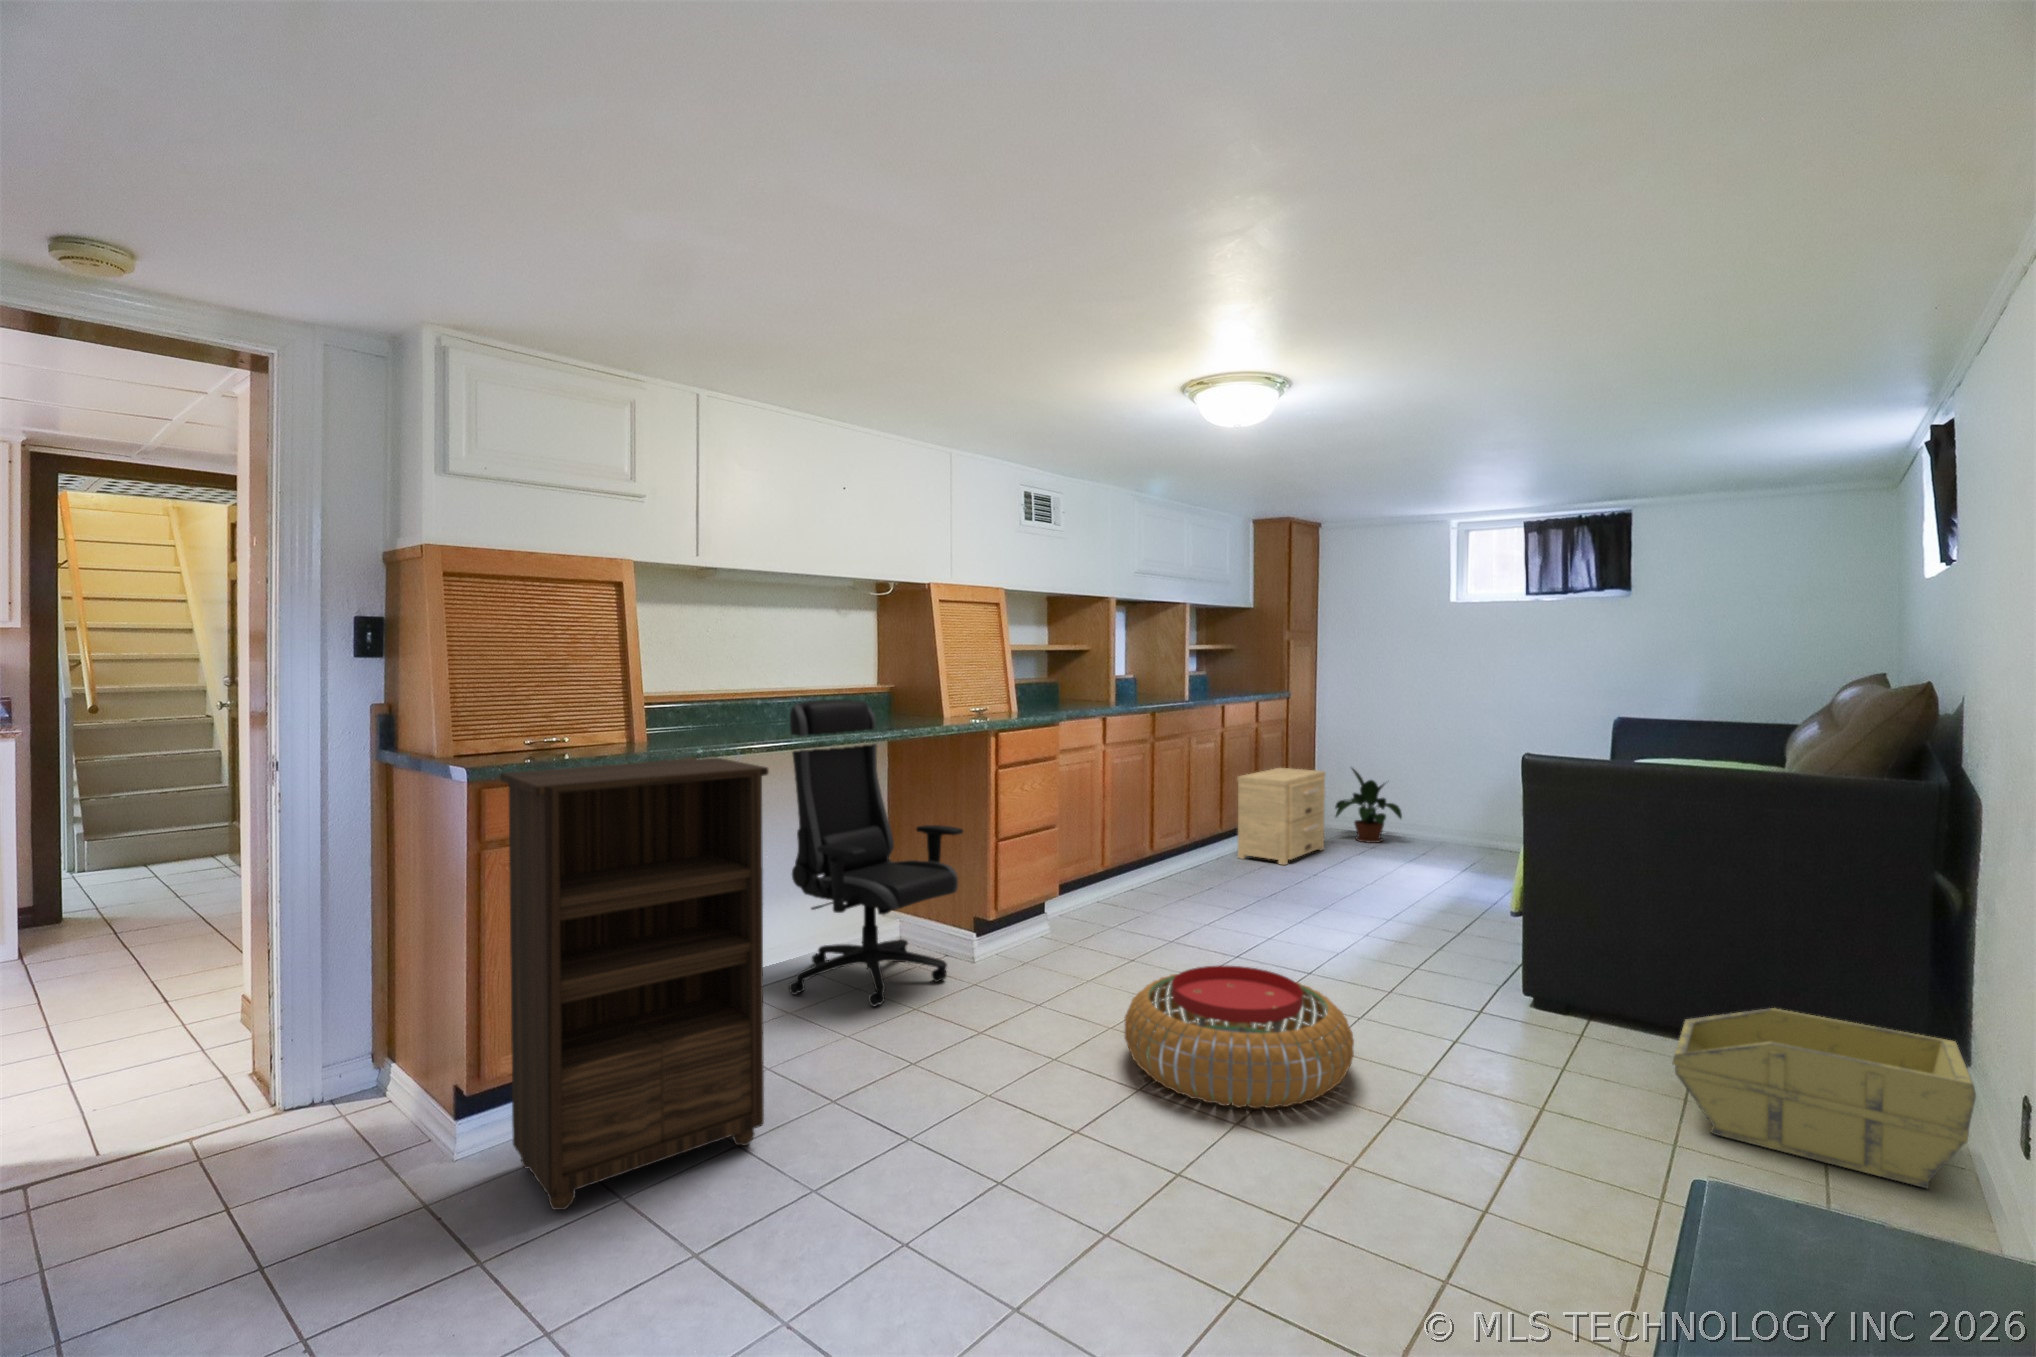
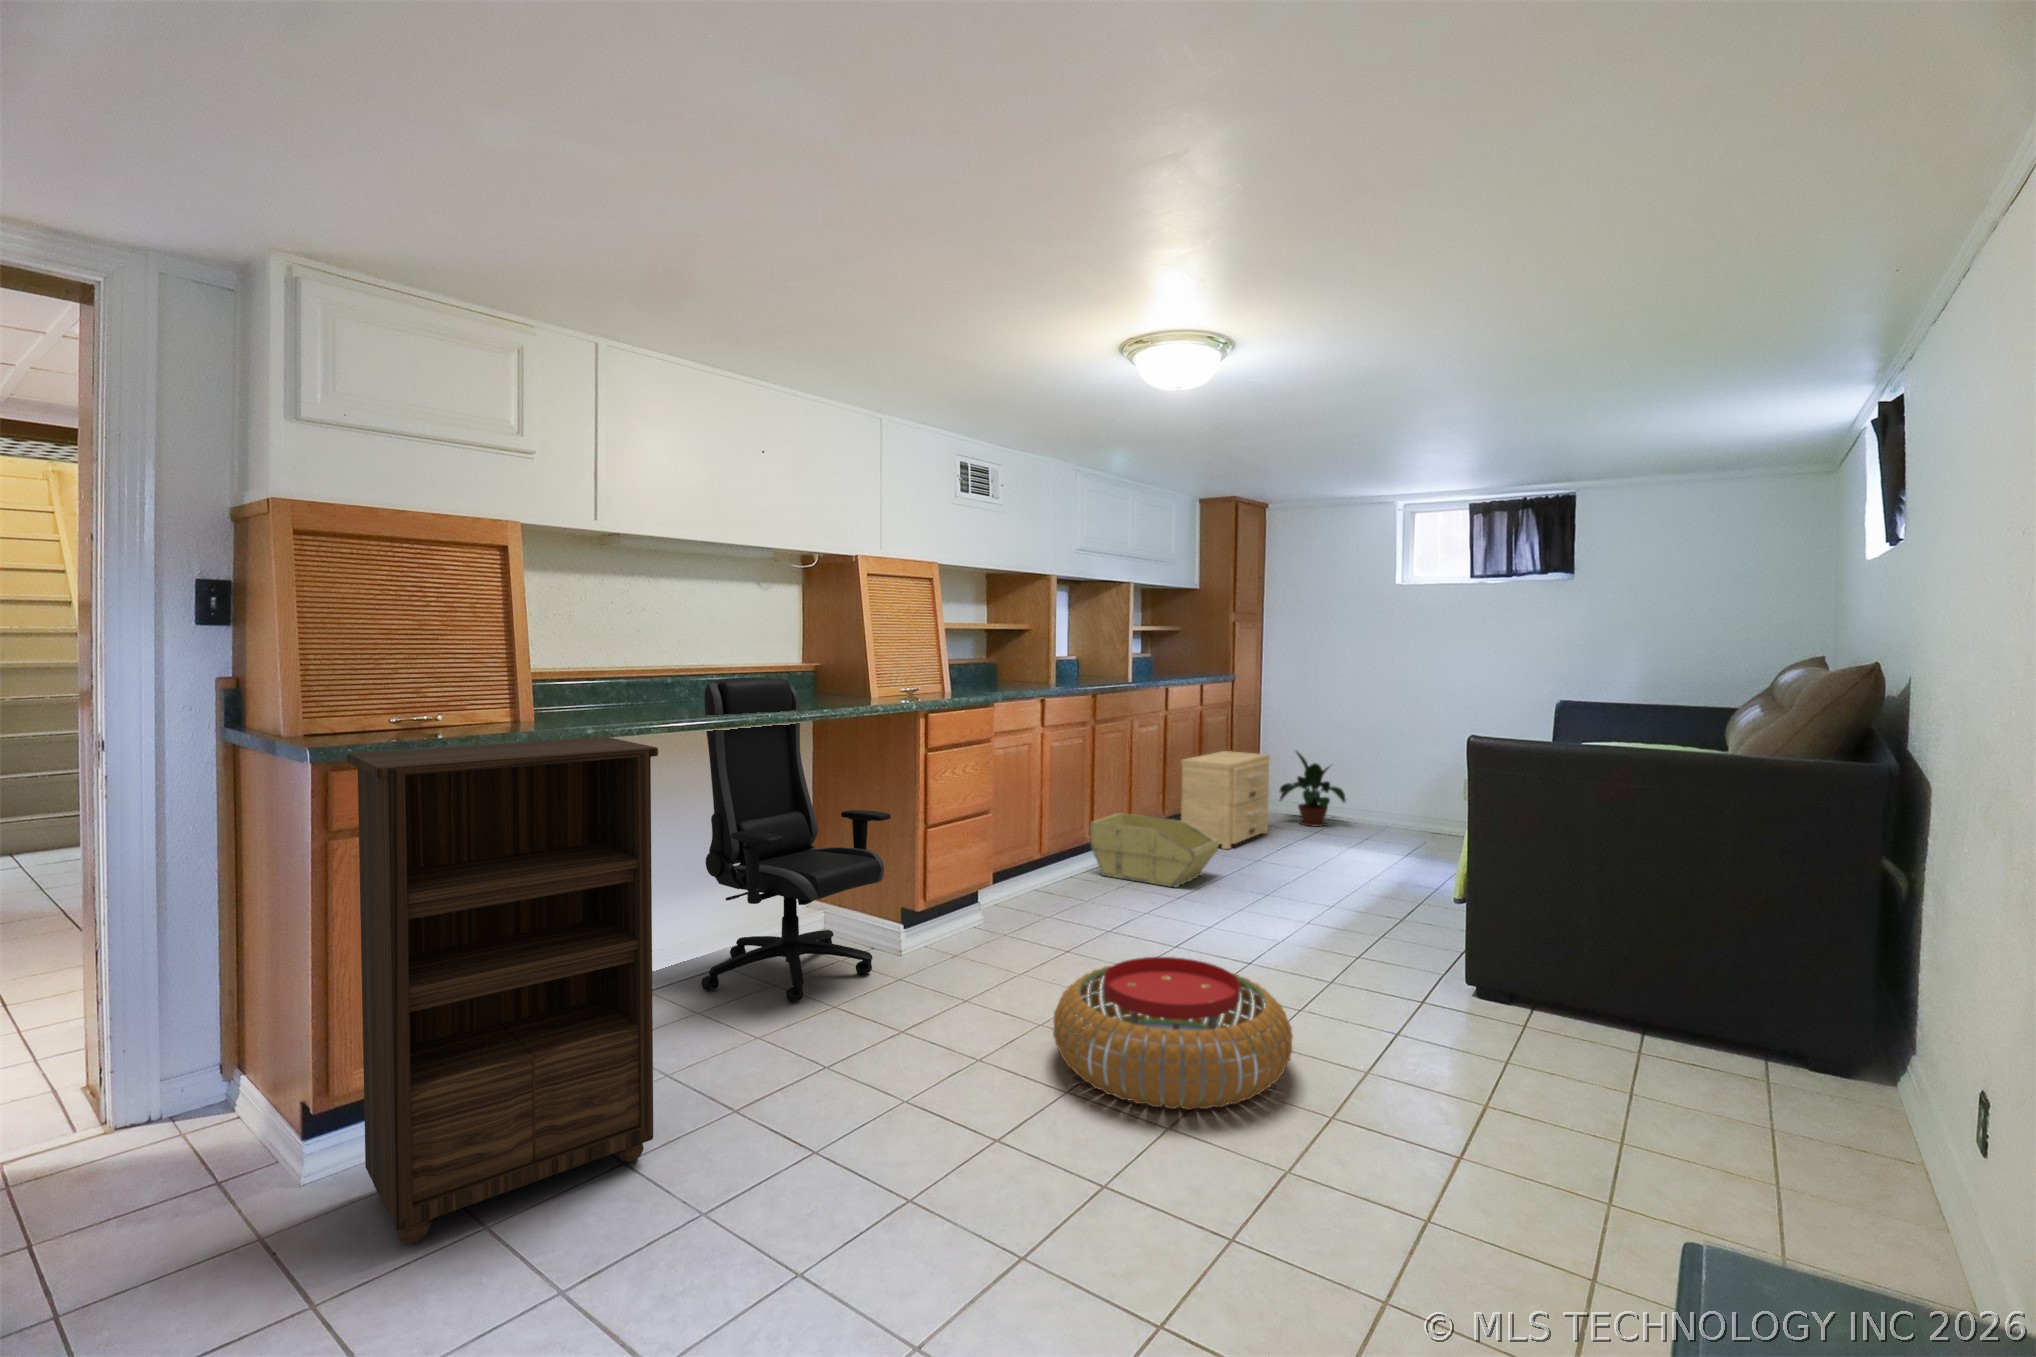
storage bin: present [1672,1008,1976,1188] -> present [1089,813,1219,888]

